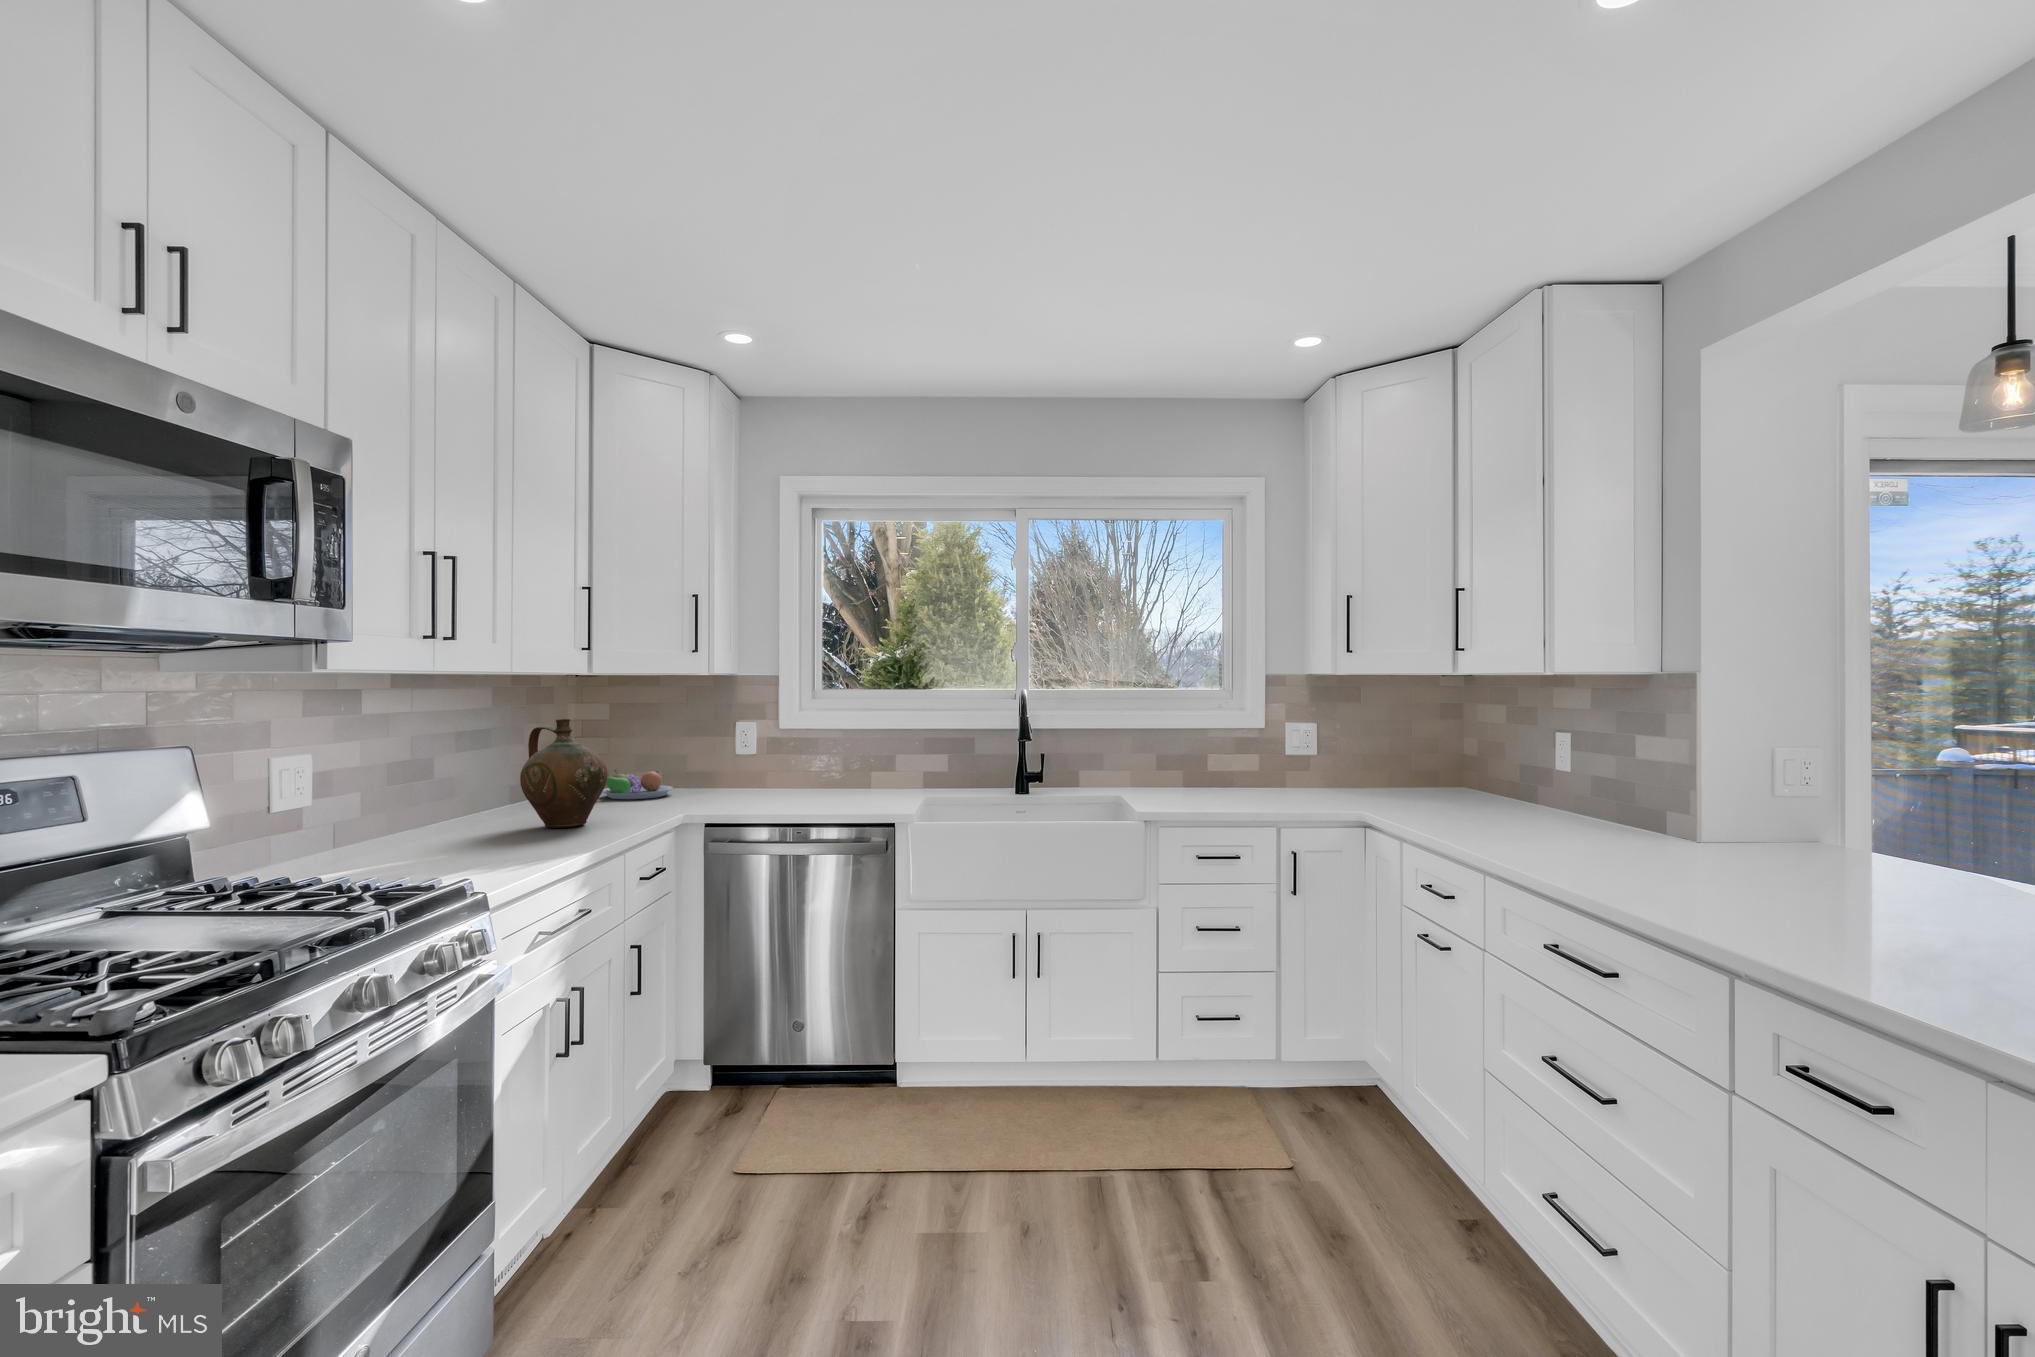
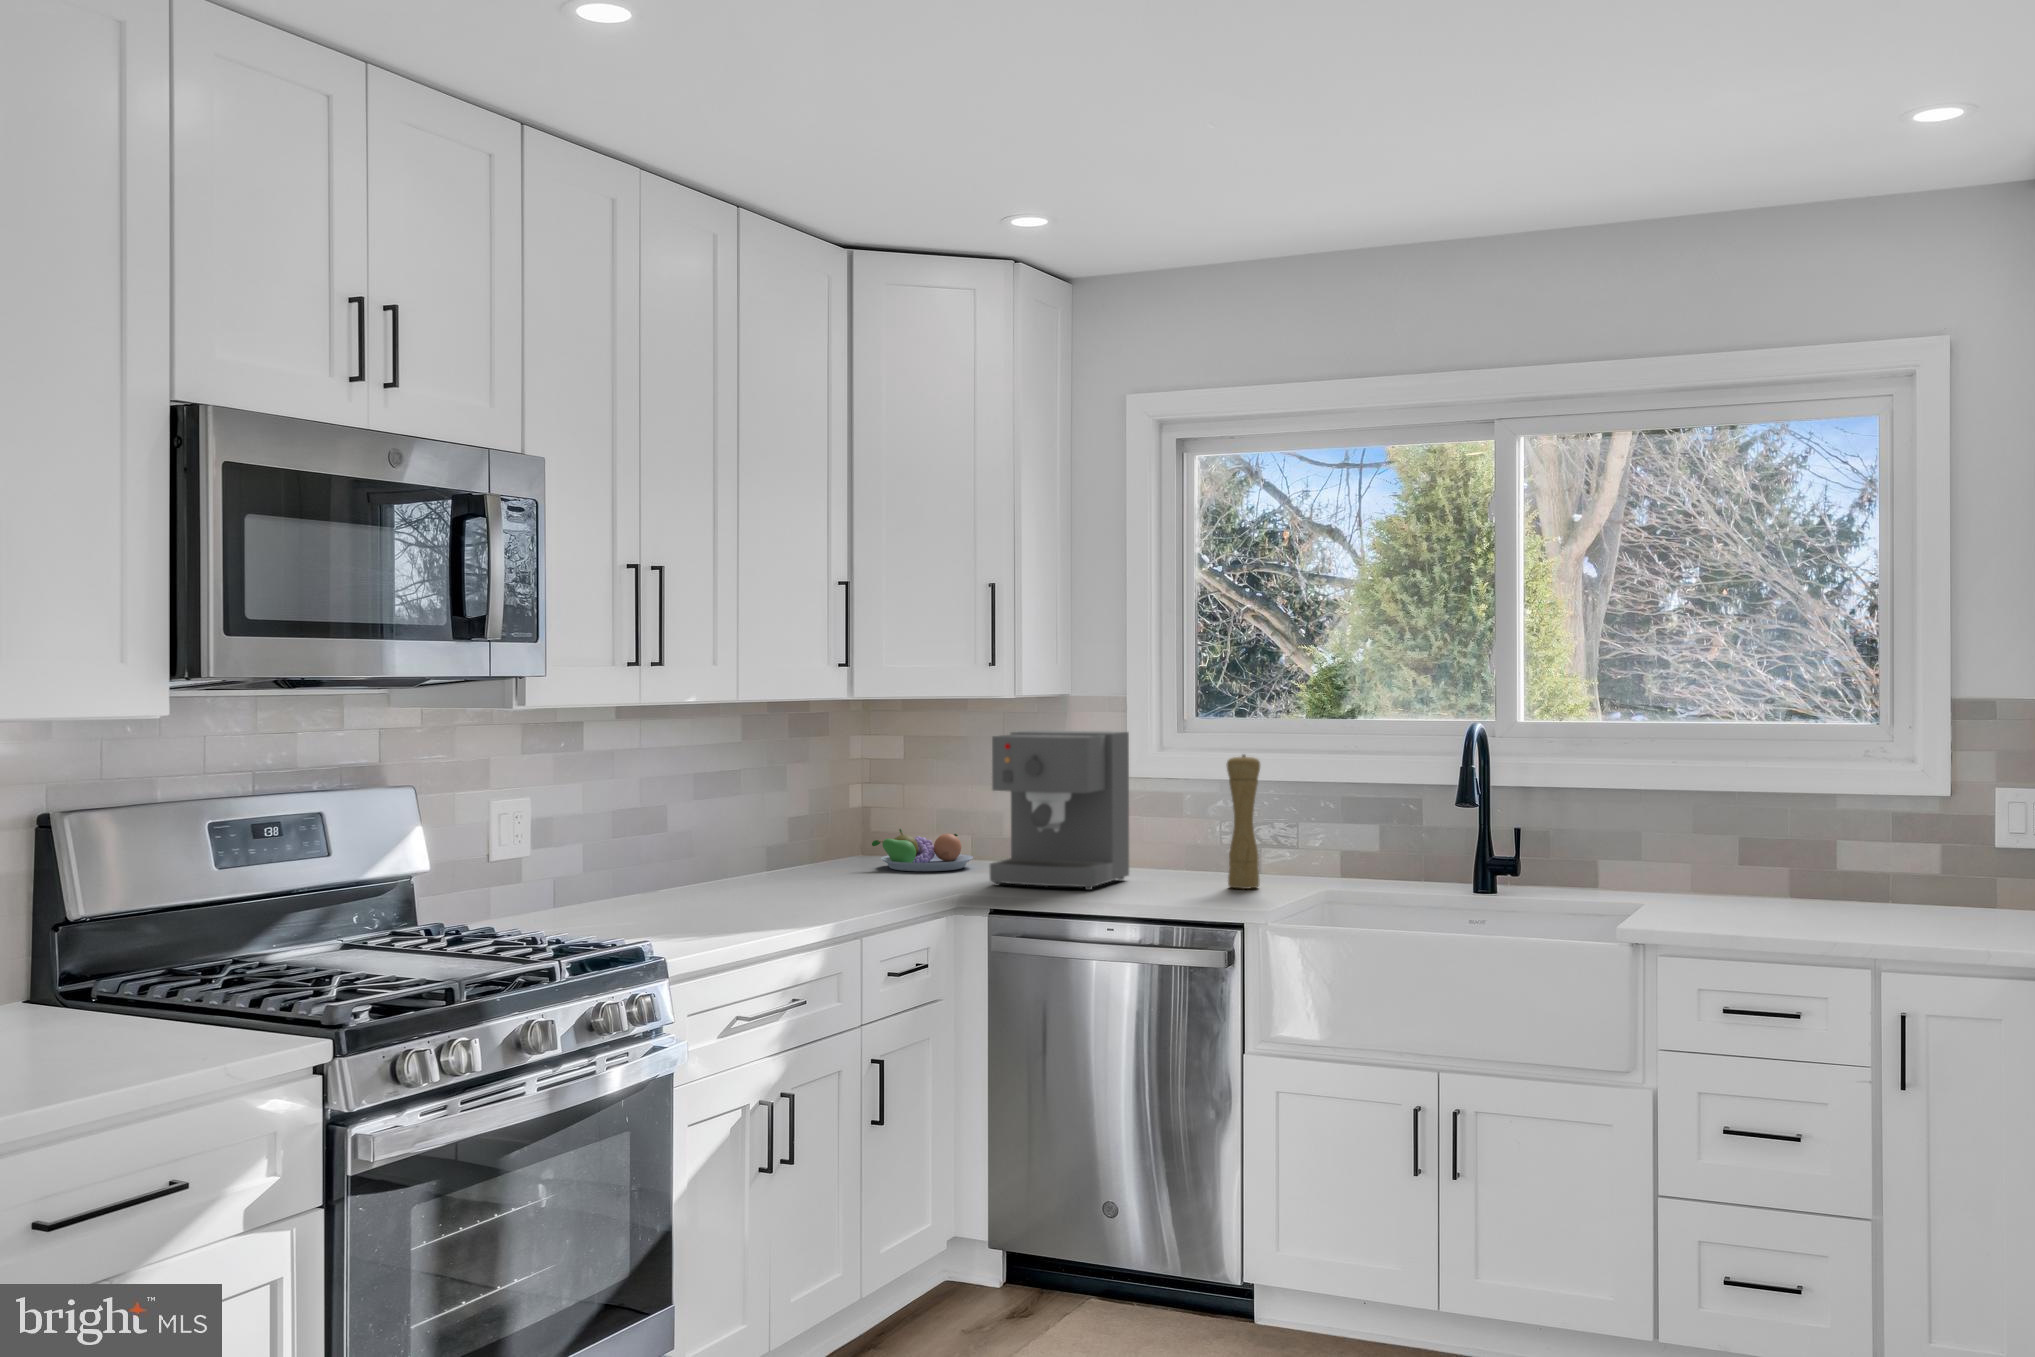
coffee maker: none [699,698,793,807] -> present [990,731,1129,890]
pepper mill: none [864,712,886,799] -> present [1226,755,1260,889]
ceramic jug: present [520,719,608,828] -> none [755,758,858,900]

